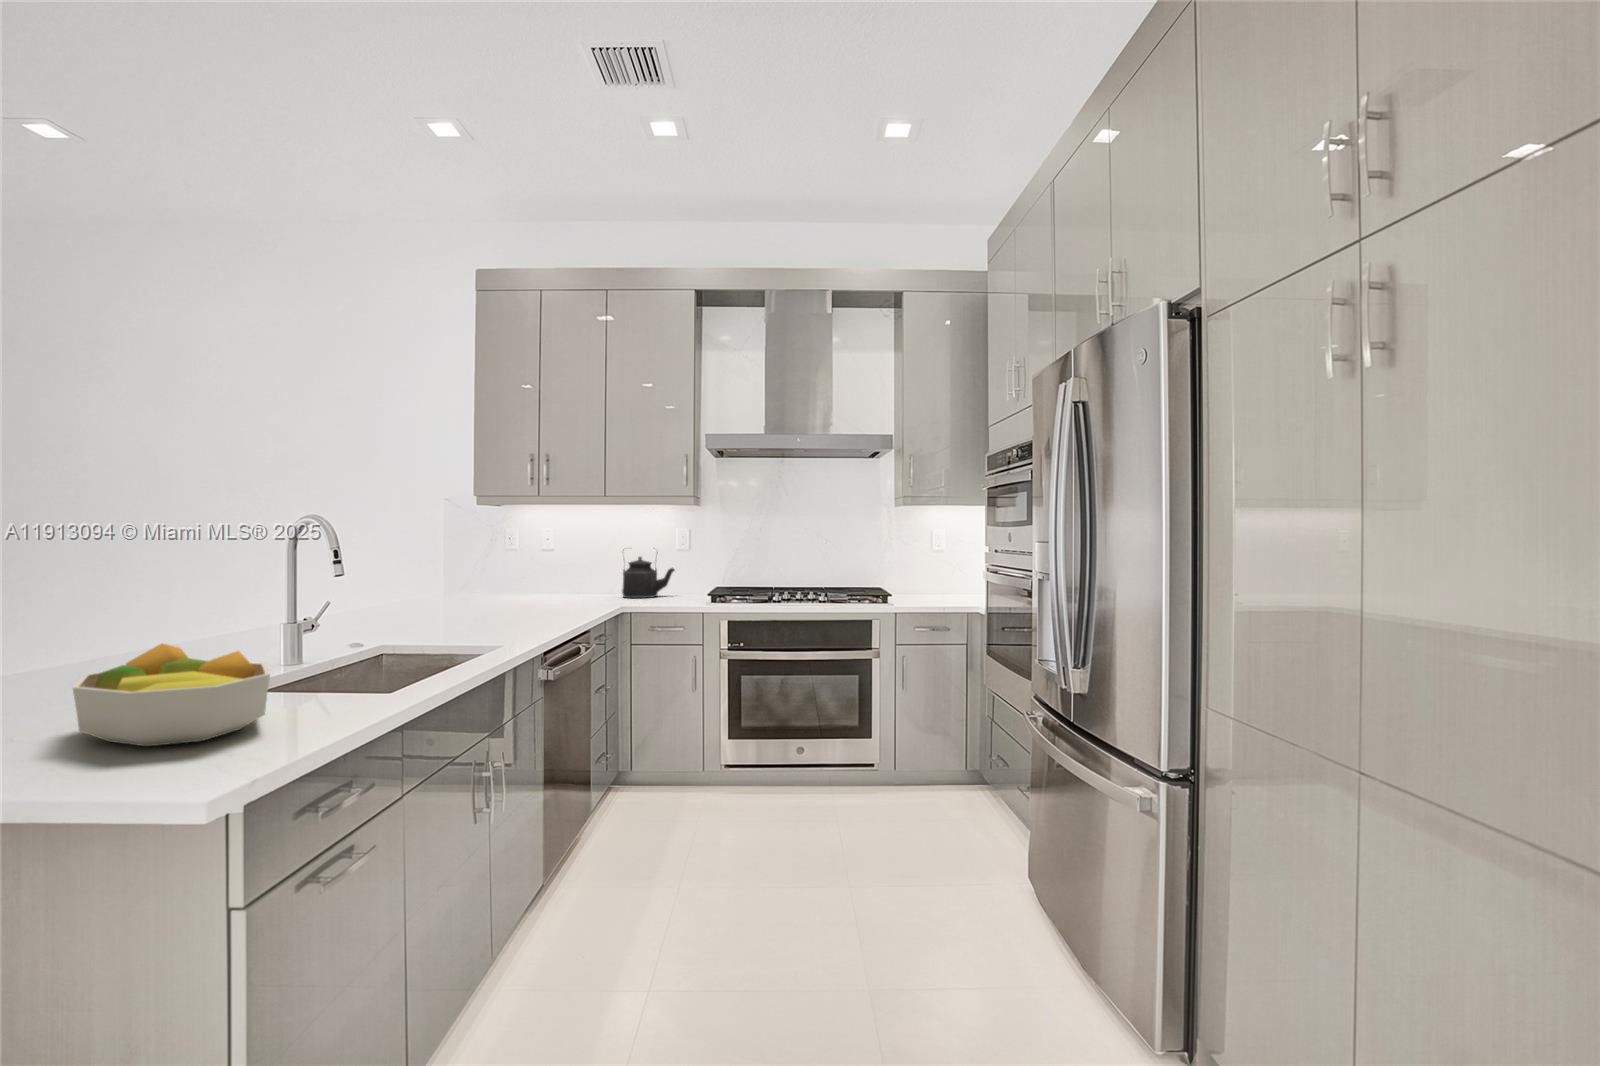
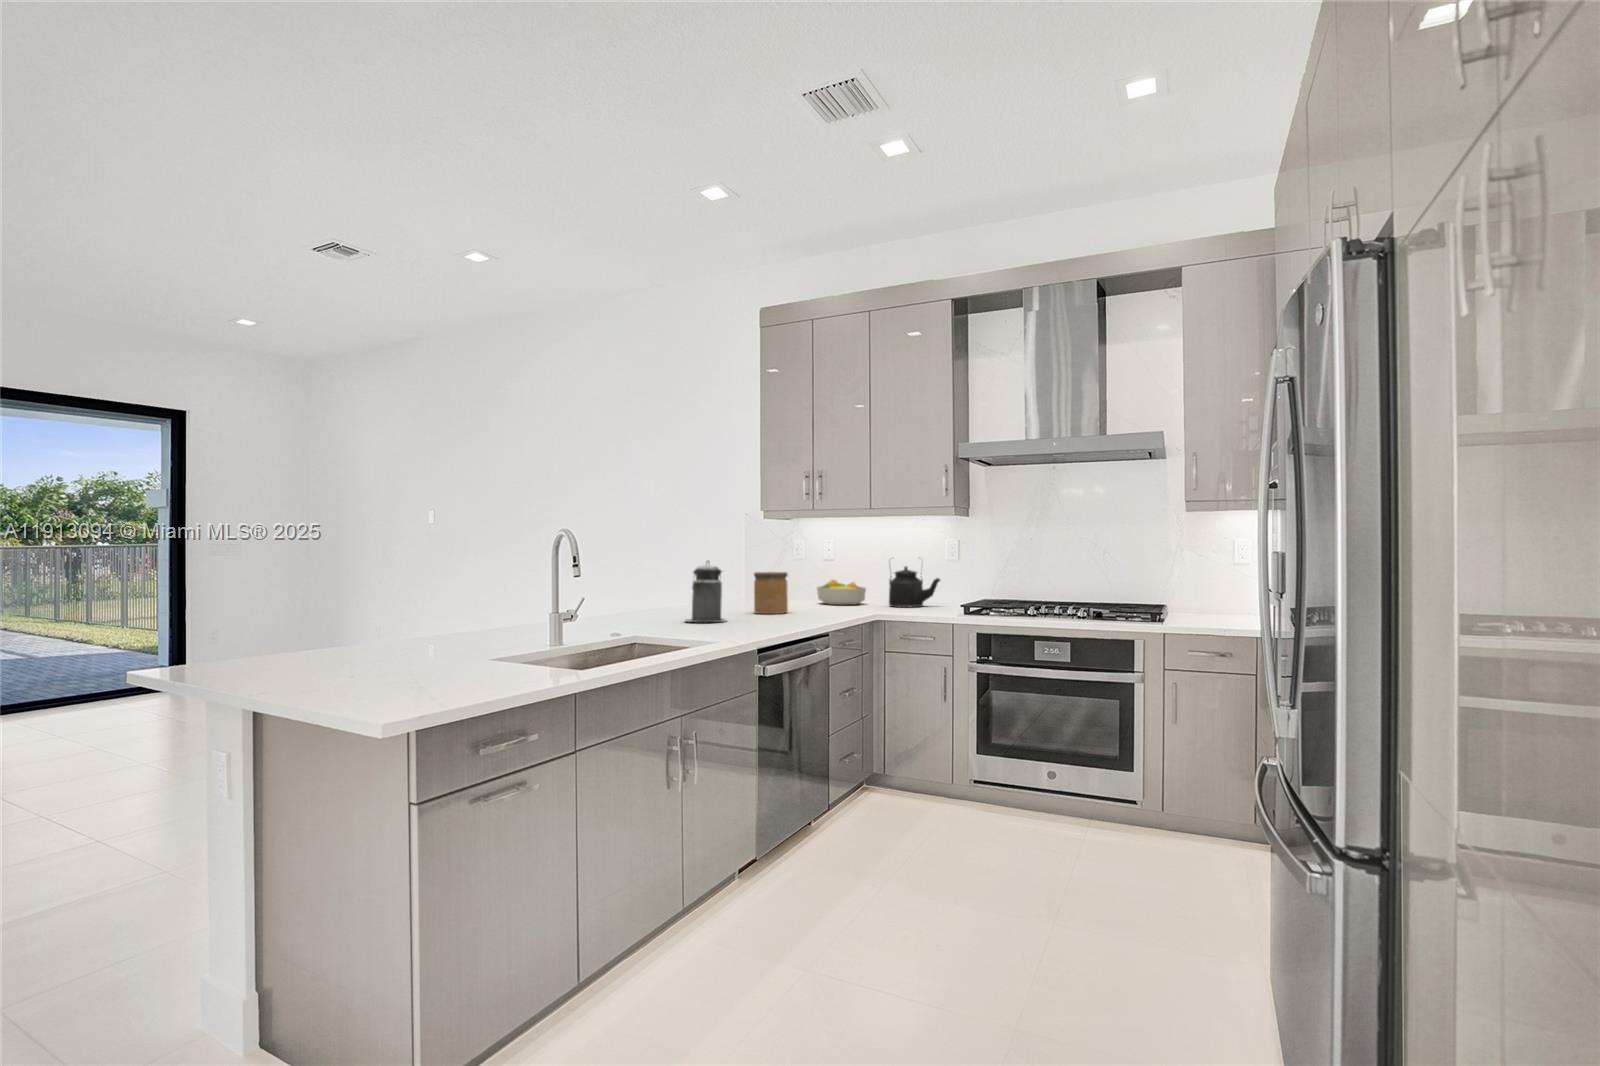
canister: none [415,552,470,624] -> present [686,561,726,622]
jar: none [485,564,525,611] -> present [754,572,788,614]
fruit bowl: present [73,643,270,747] -> present [817,580,866,605]

